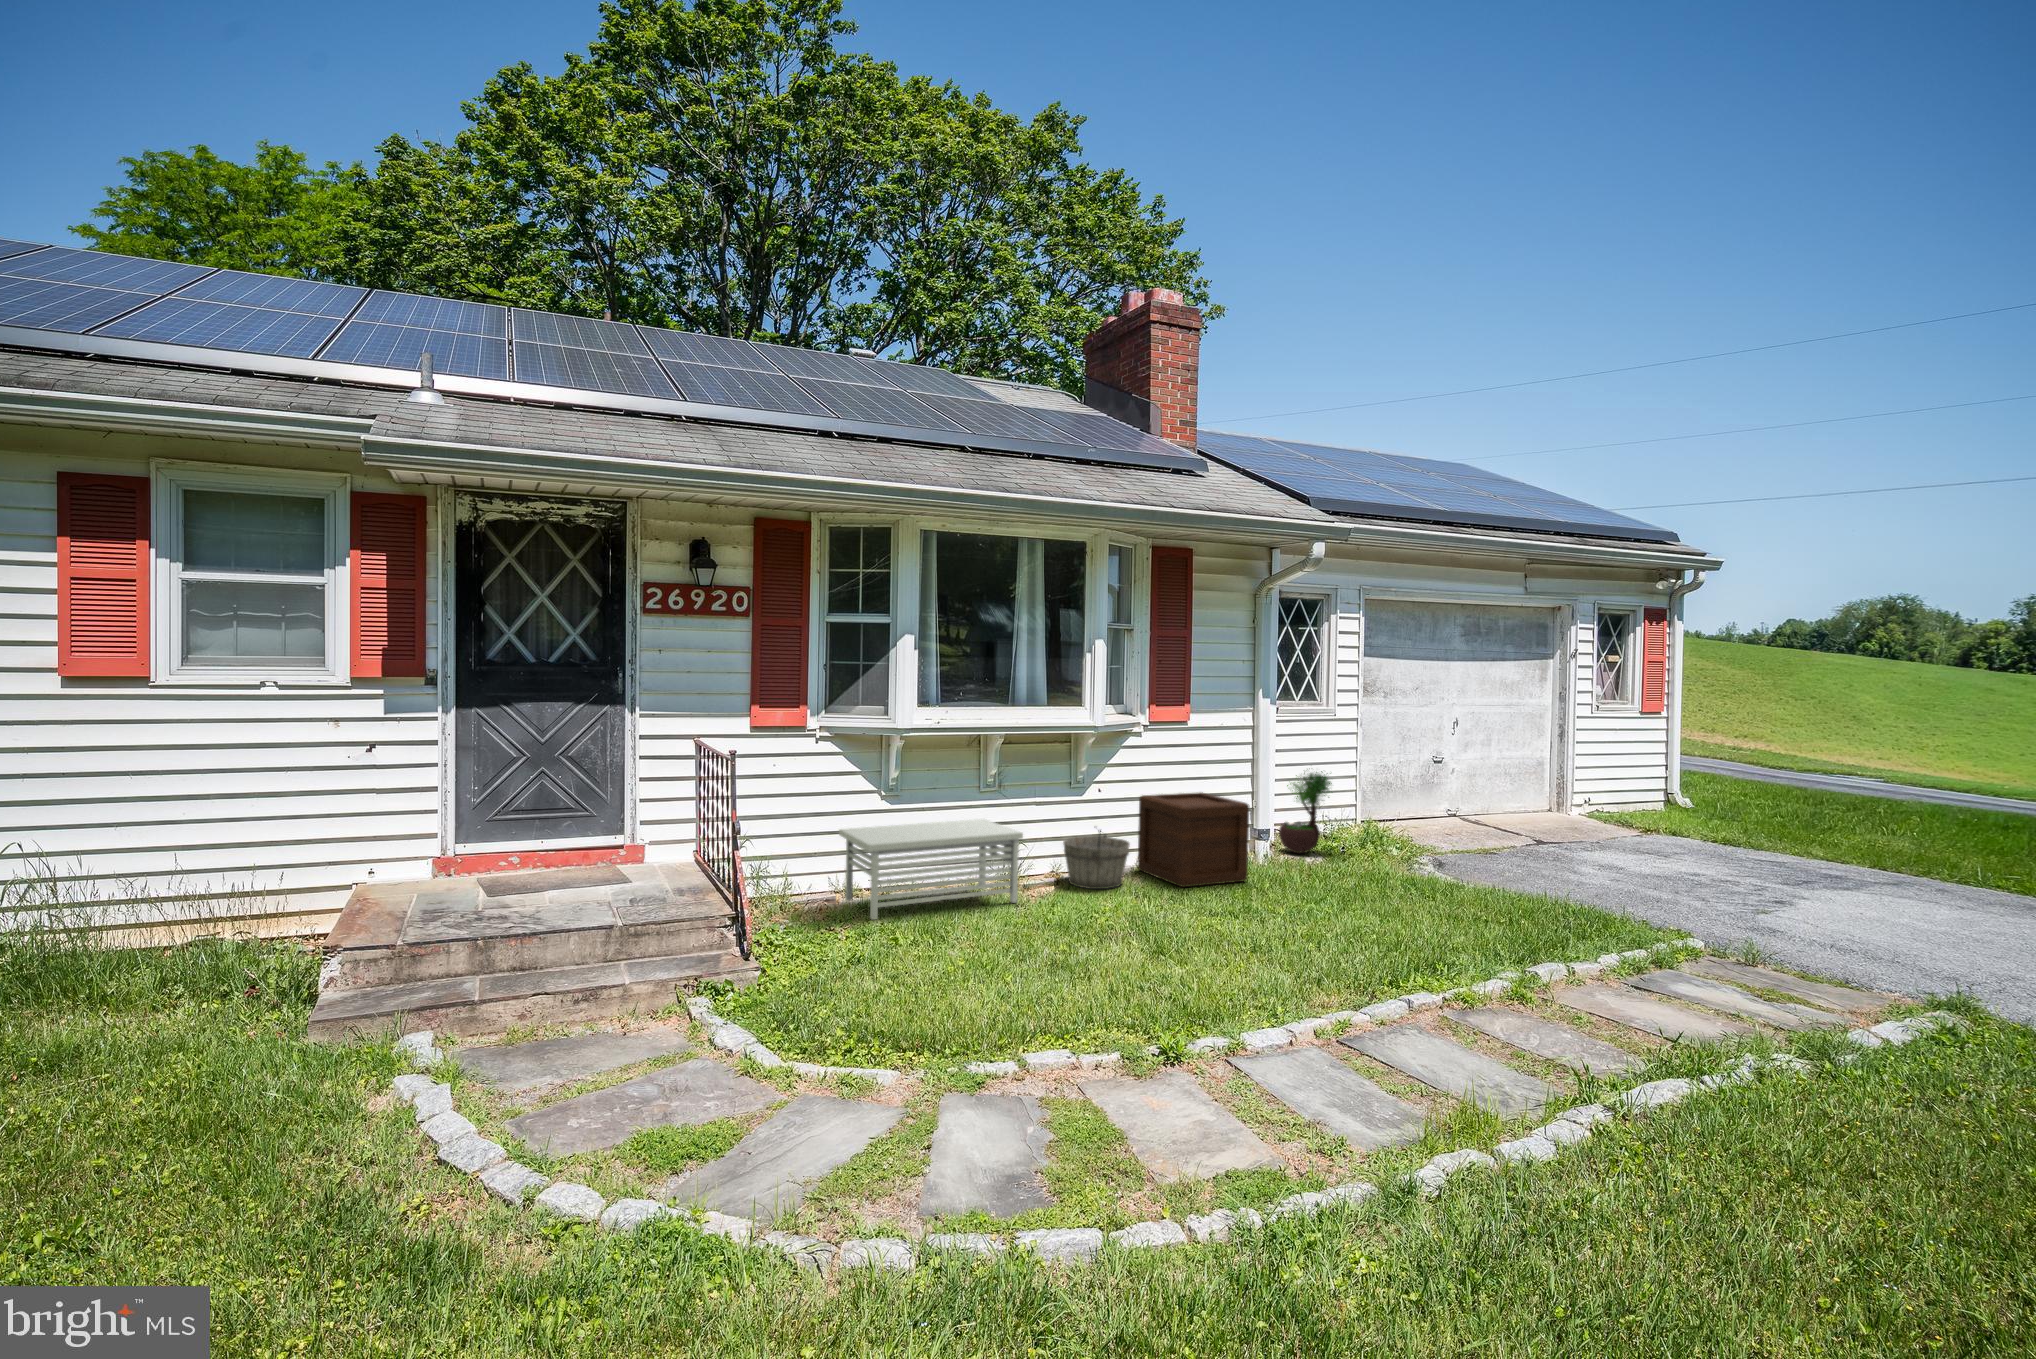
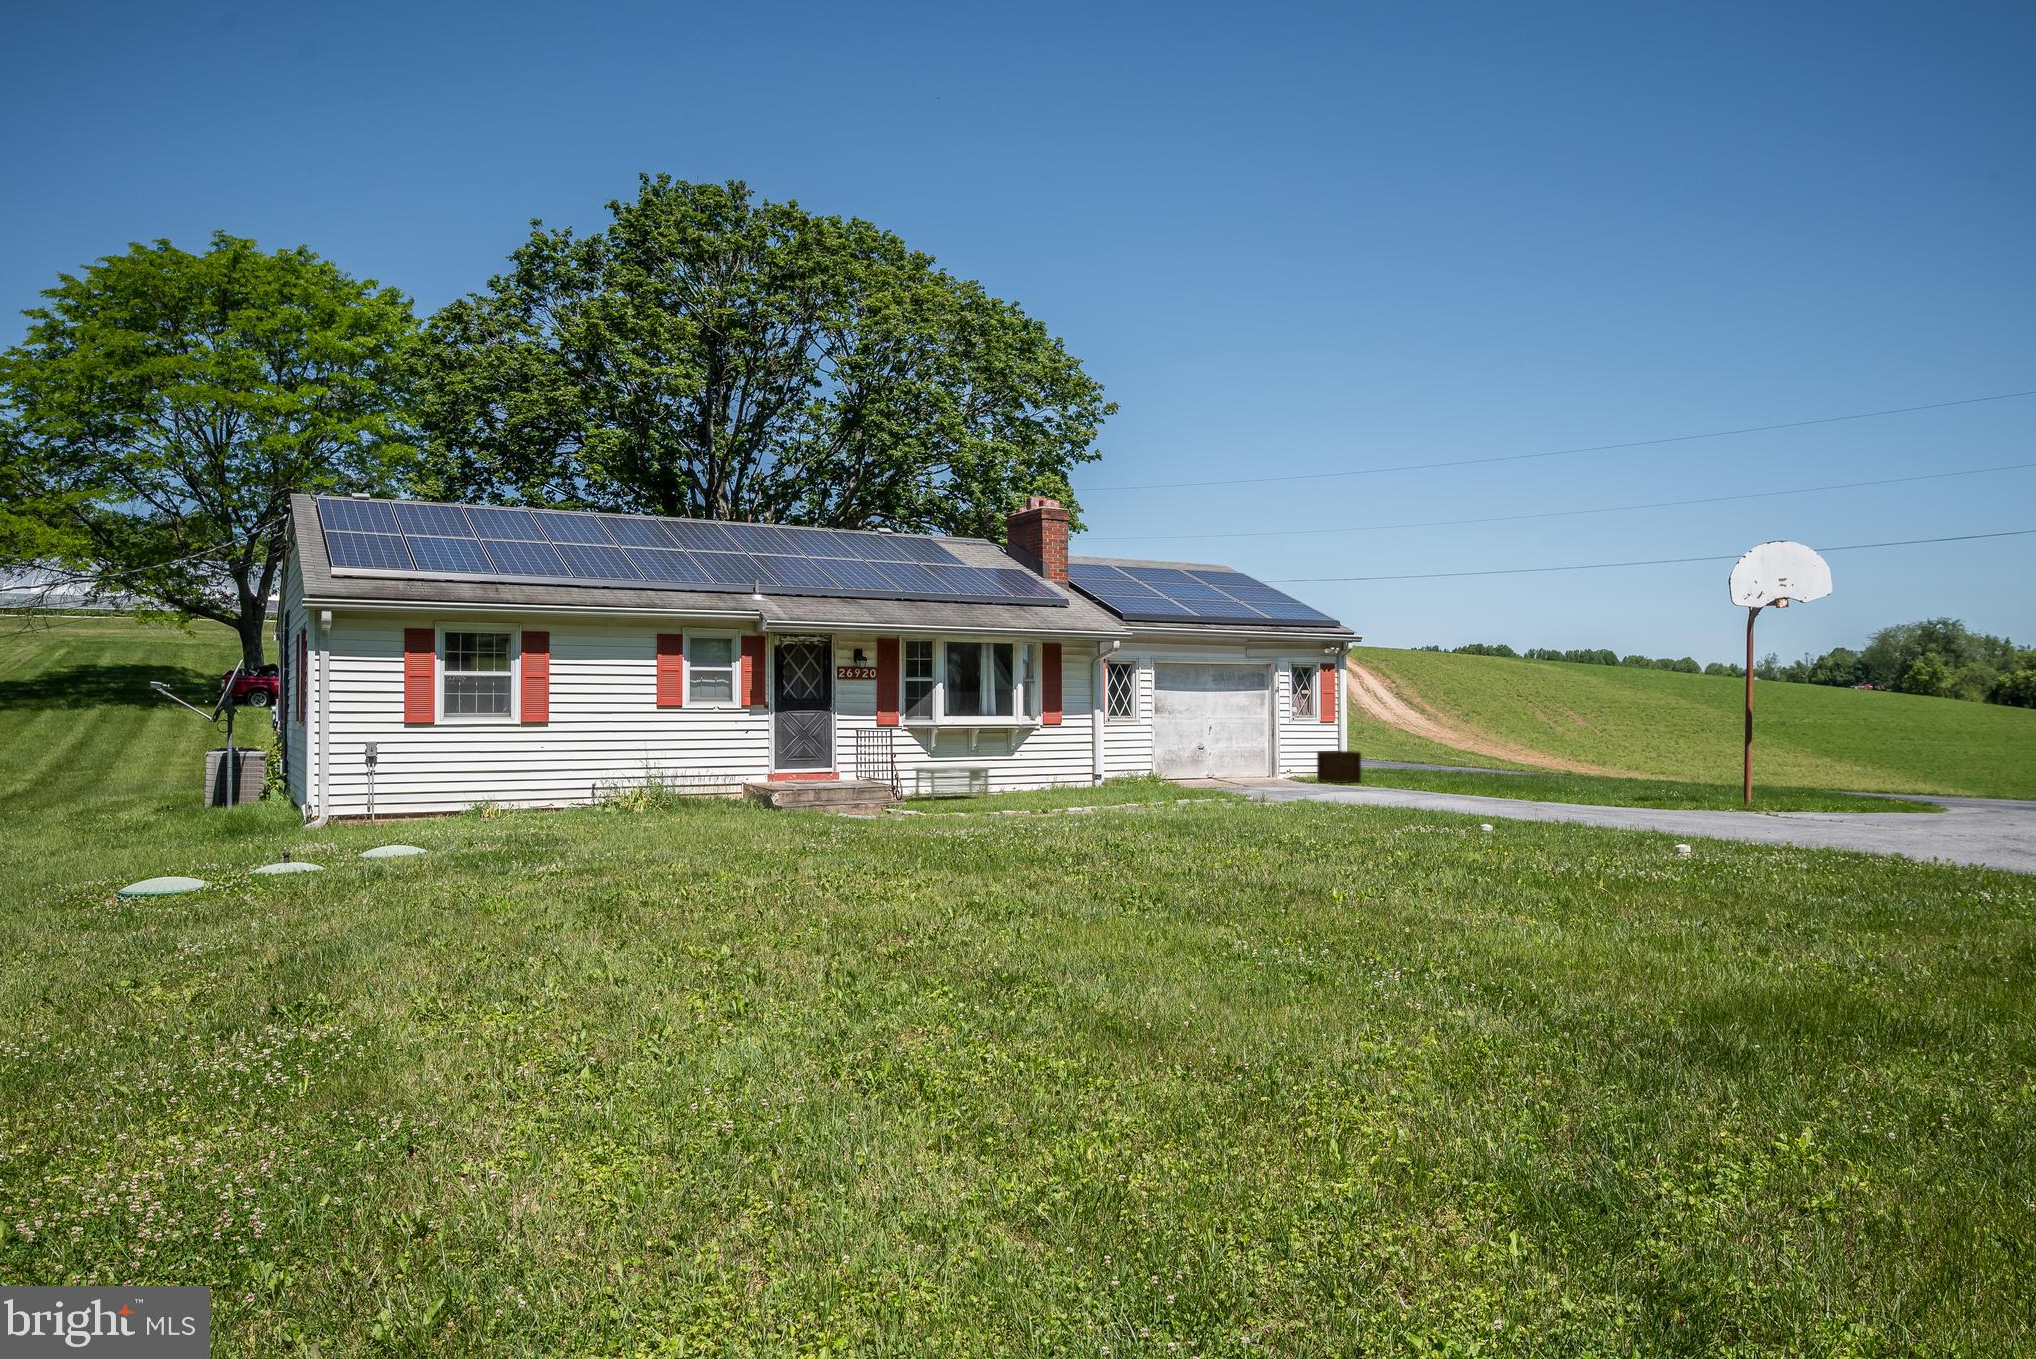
potted tree: present [1279,771,1332,853] -> none [1109,744,1135,789]
wooden crate: present [1138,792,1249,887] -> present [1317,751,1361,783]
wooden bucket: present [1063,830,1130,889] -> none [1006,769,1036,795]

